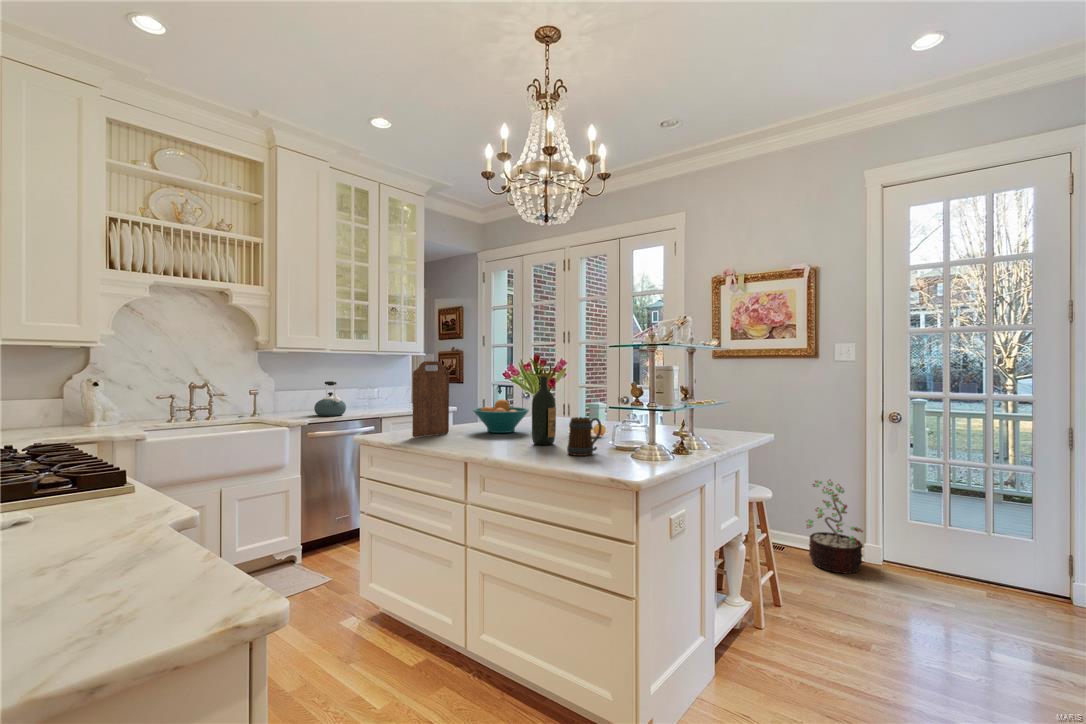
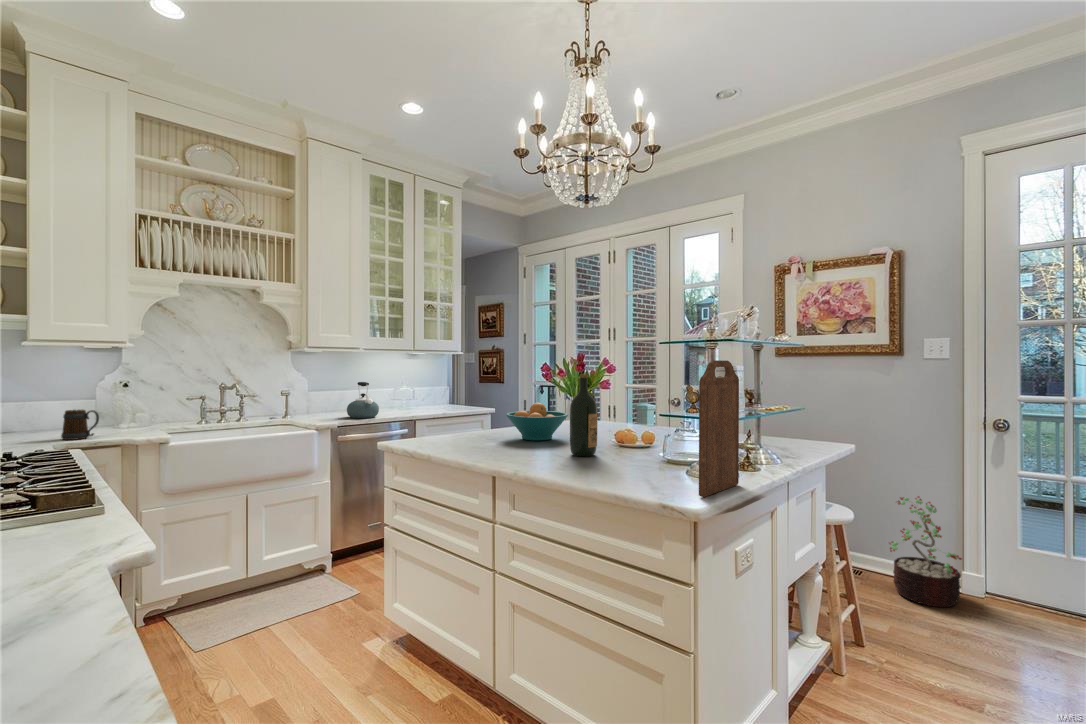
cutting board: present [412,361,449,437] -> present [699,360,739,497]
mug: present [567,417,602,456] -> present [61,410,99,440]

